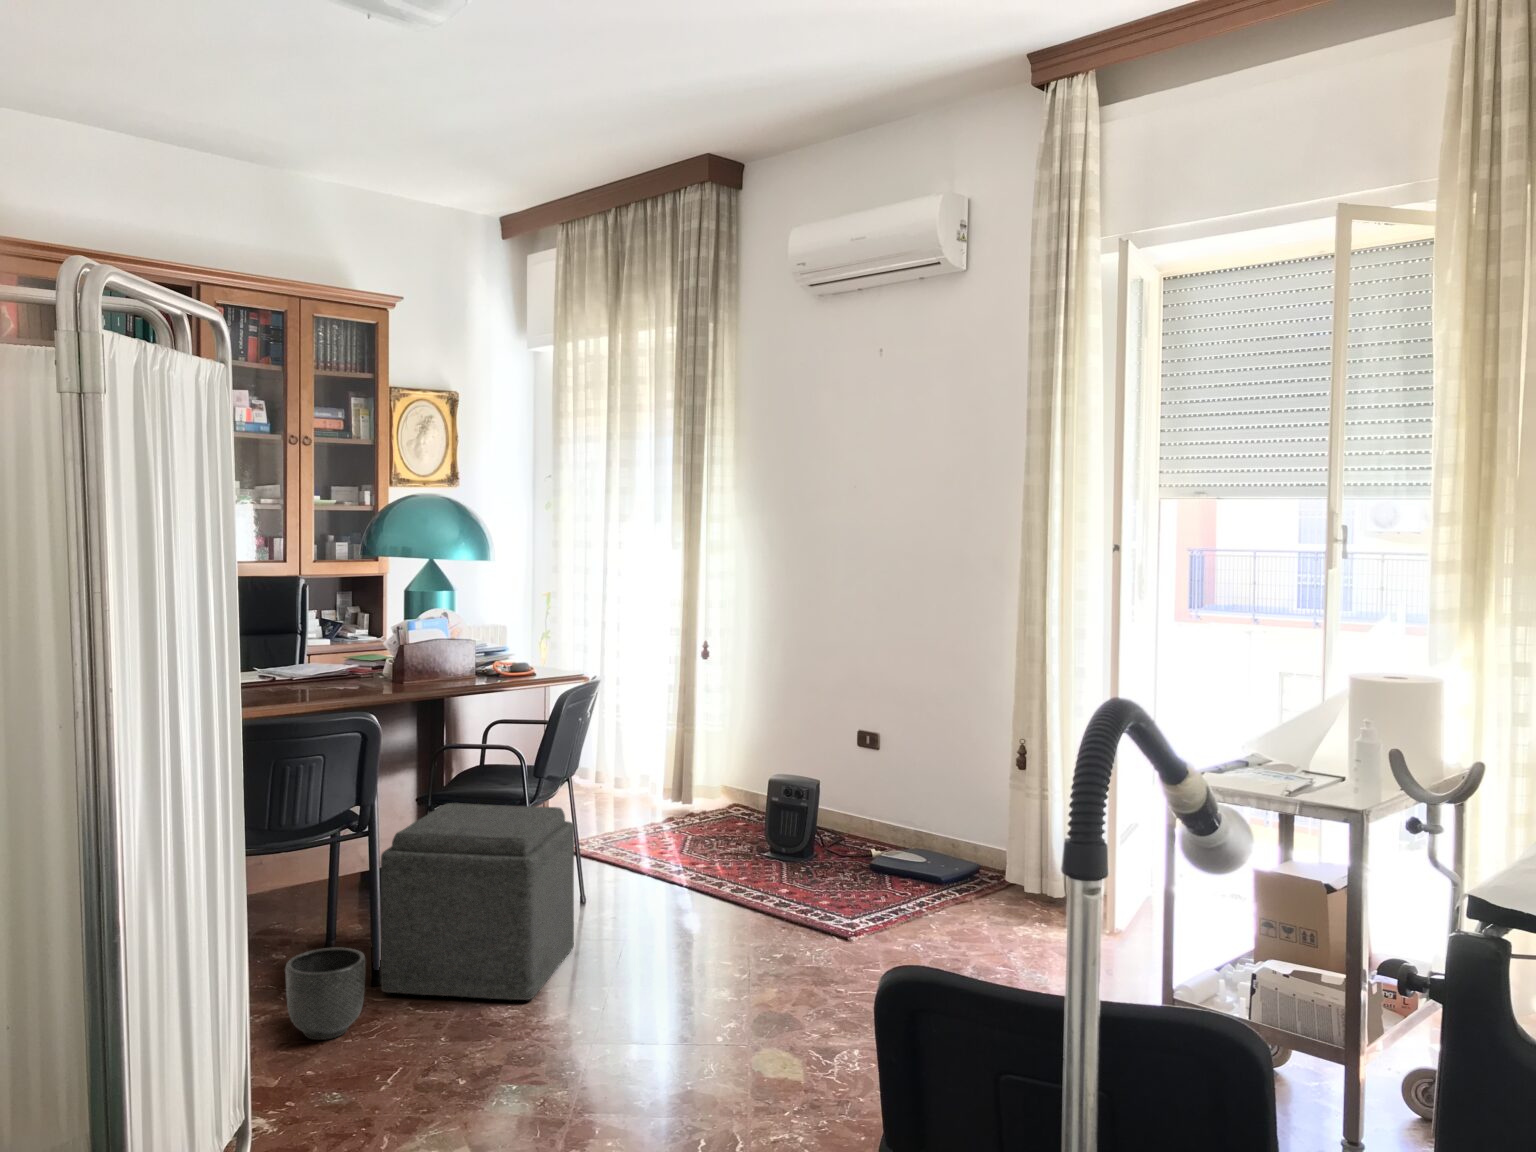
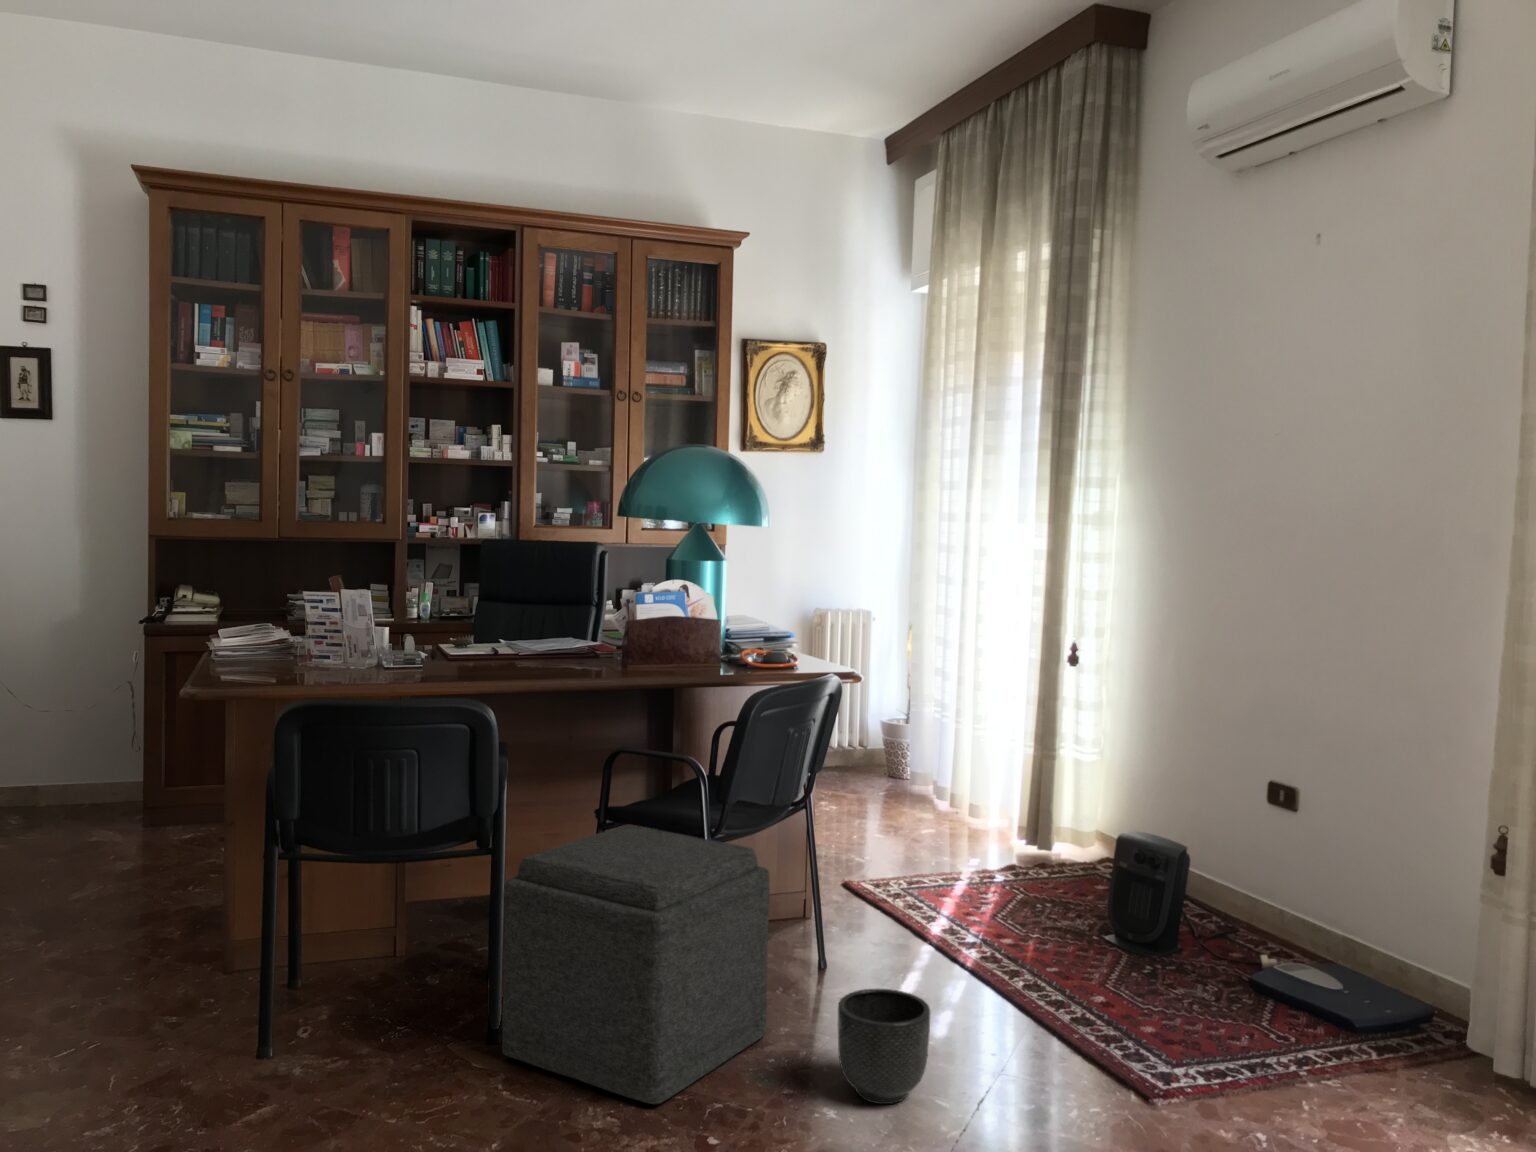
planter: present [285,948,366,1040] -> present [838,989,930,1104]

